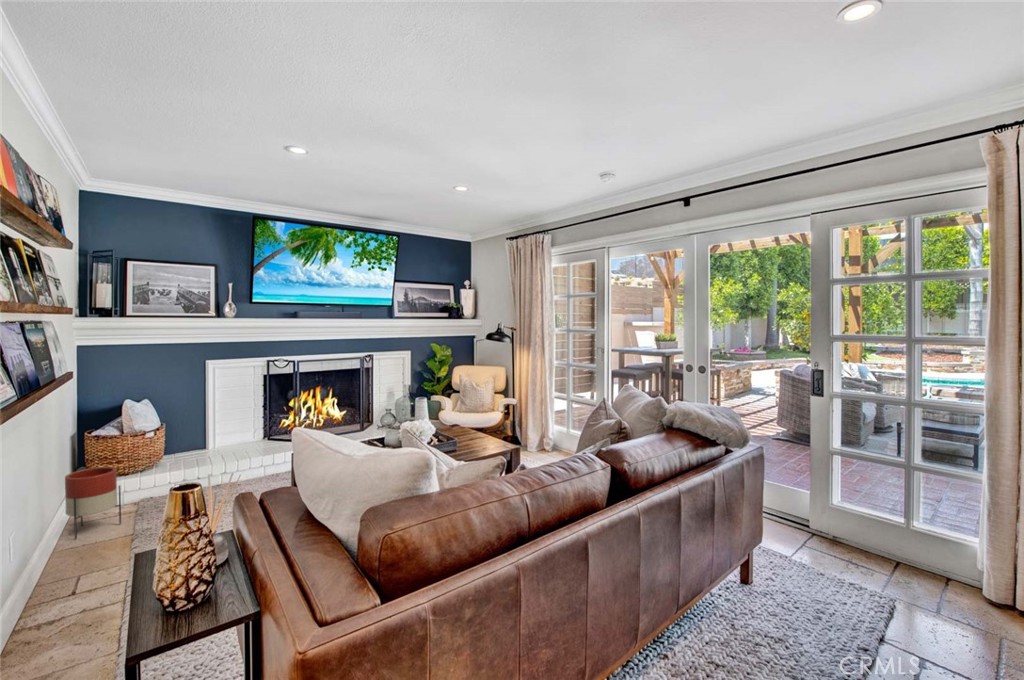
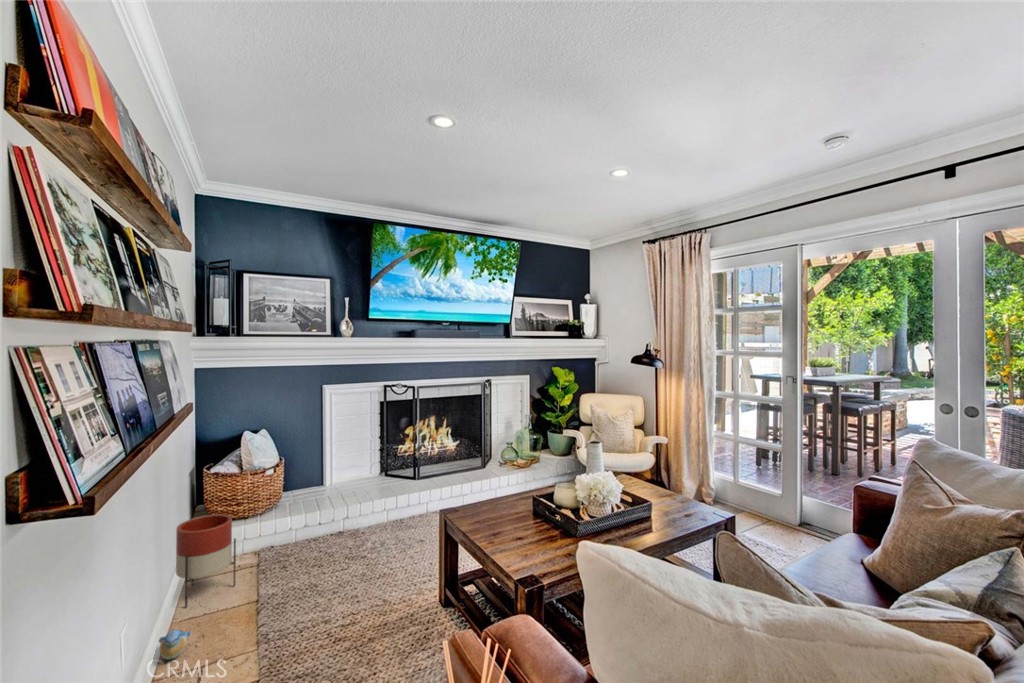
plush toy: none [51,546,81,569] -> present [159,629,192,660]

